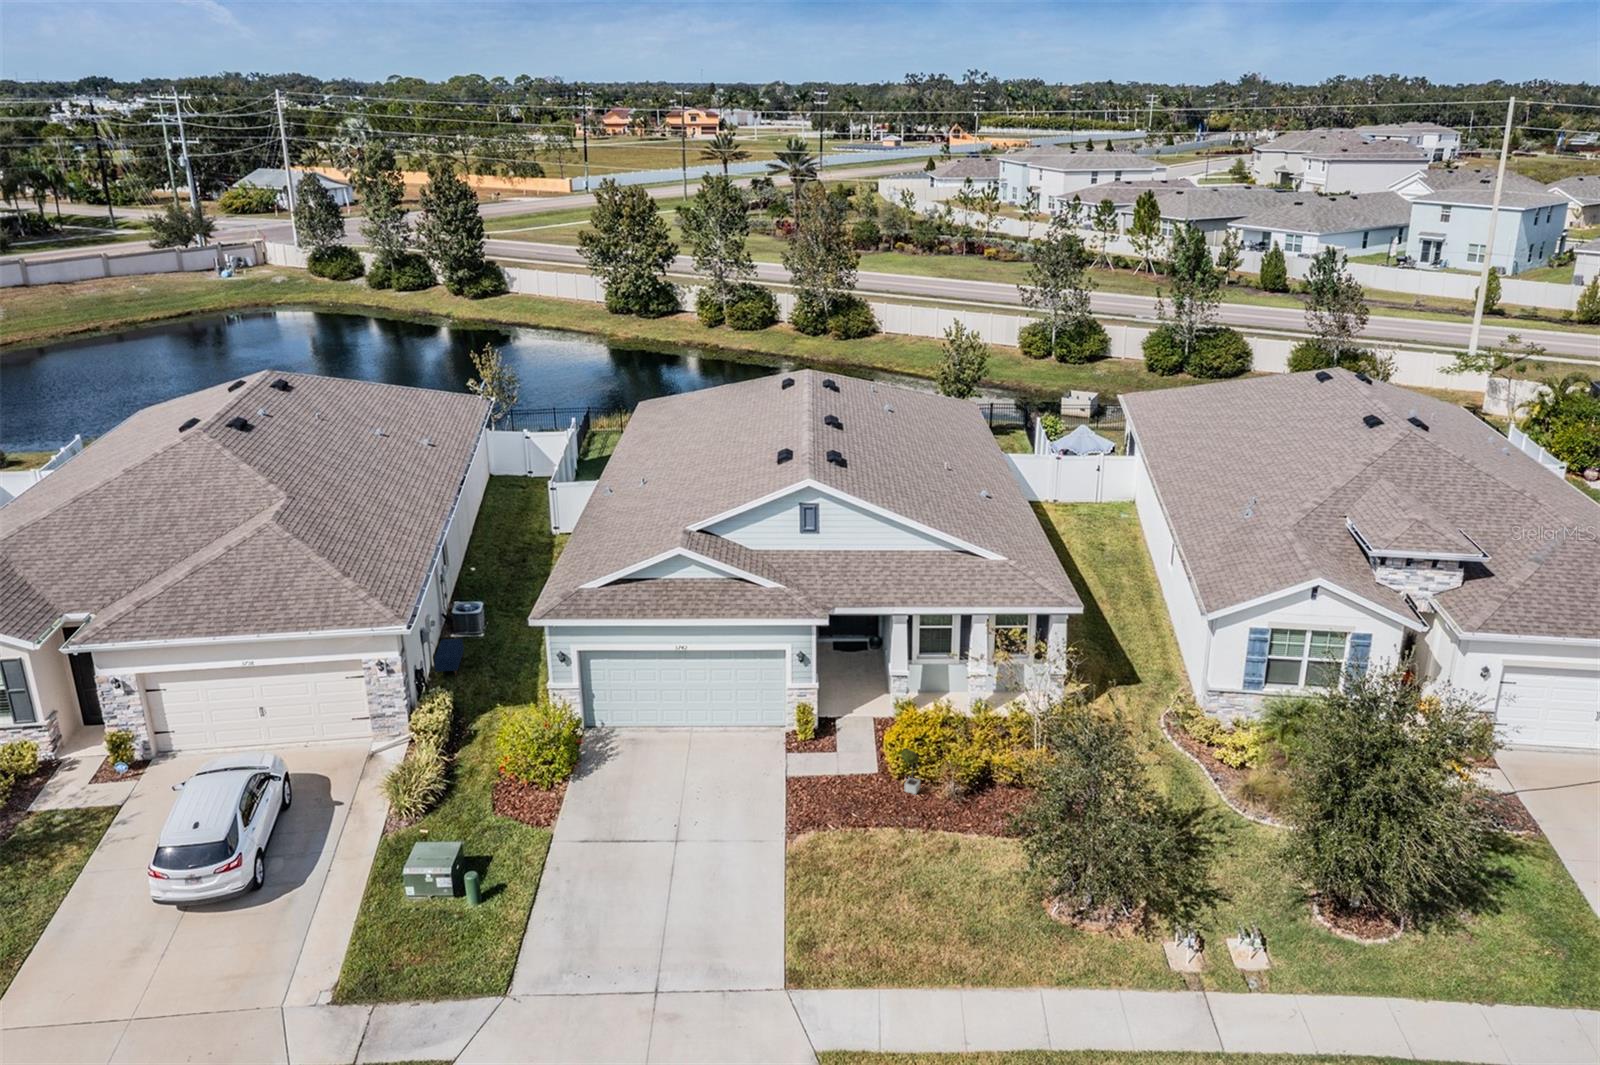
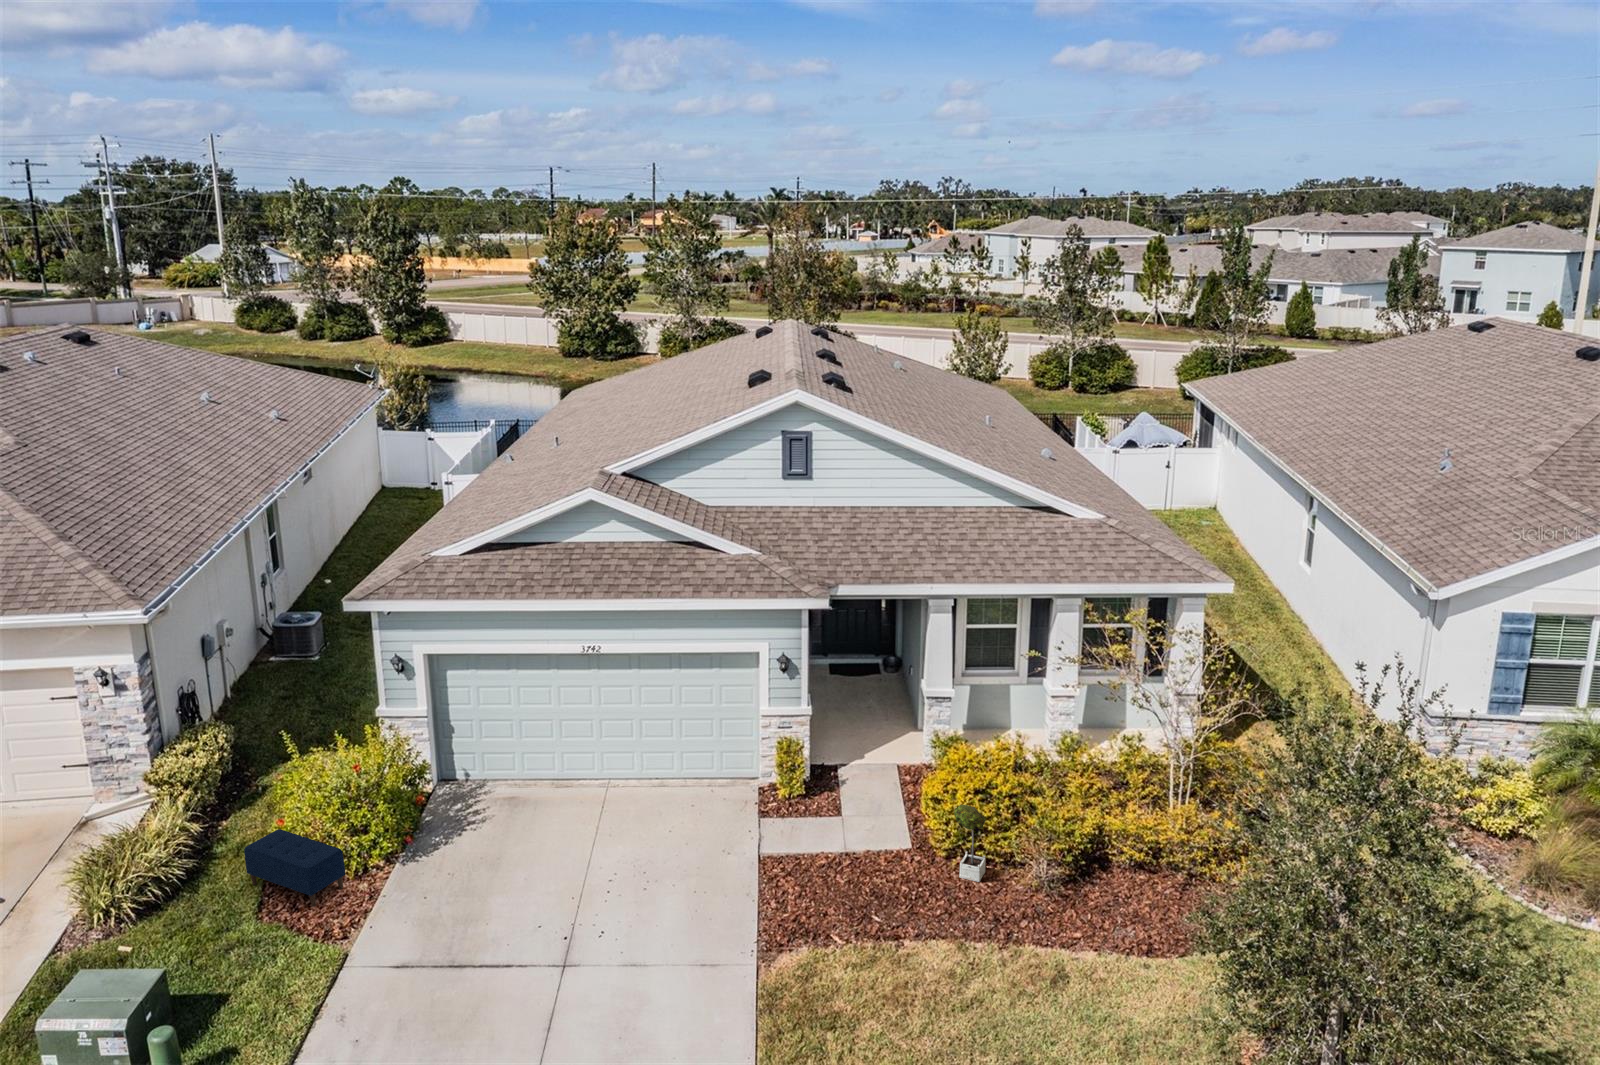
bench: present [435,639,464,675] -> present [244,829,345,906]

